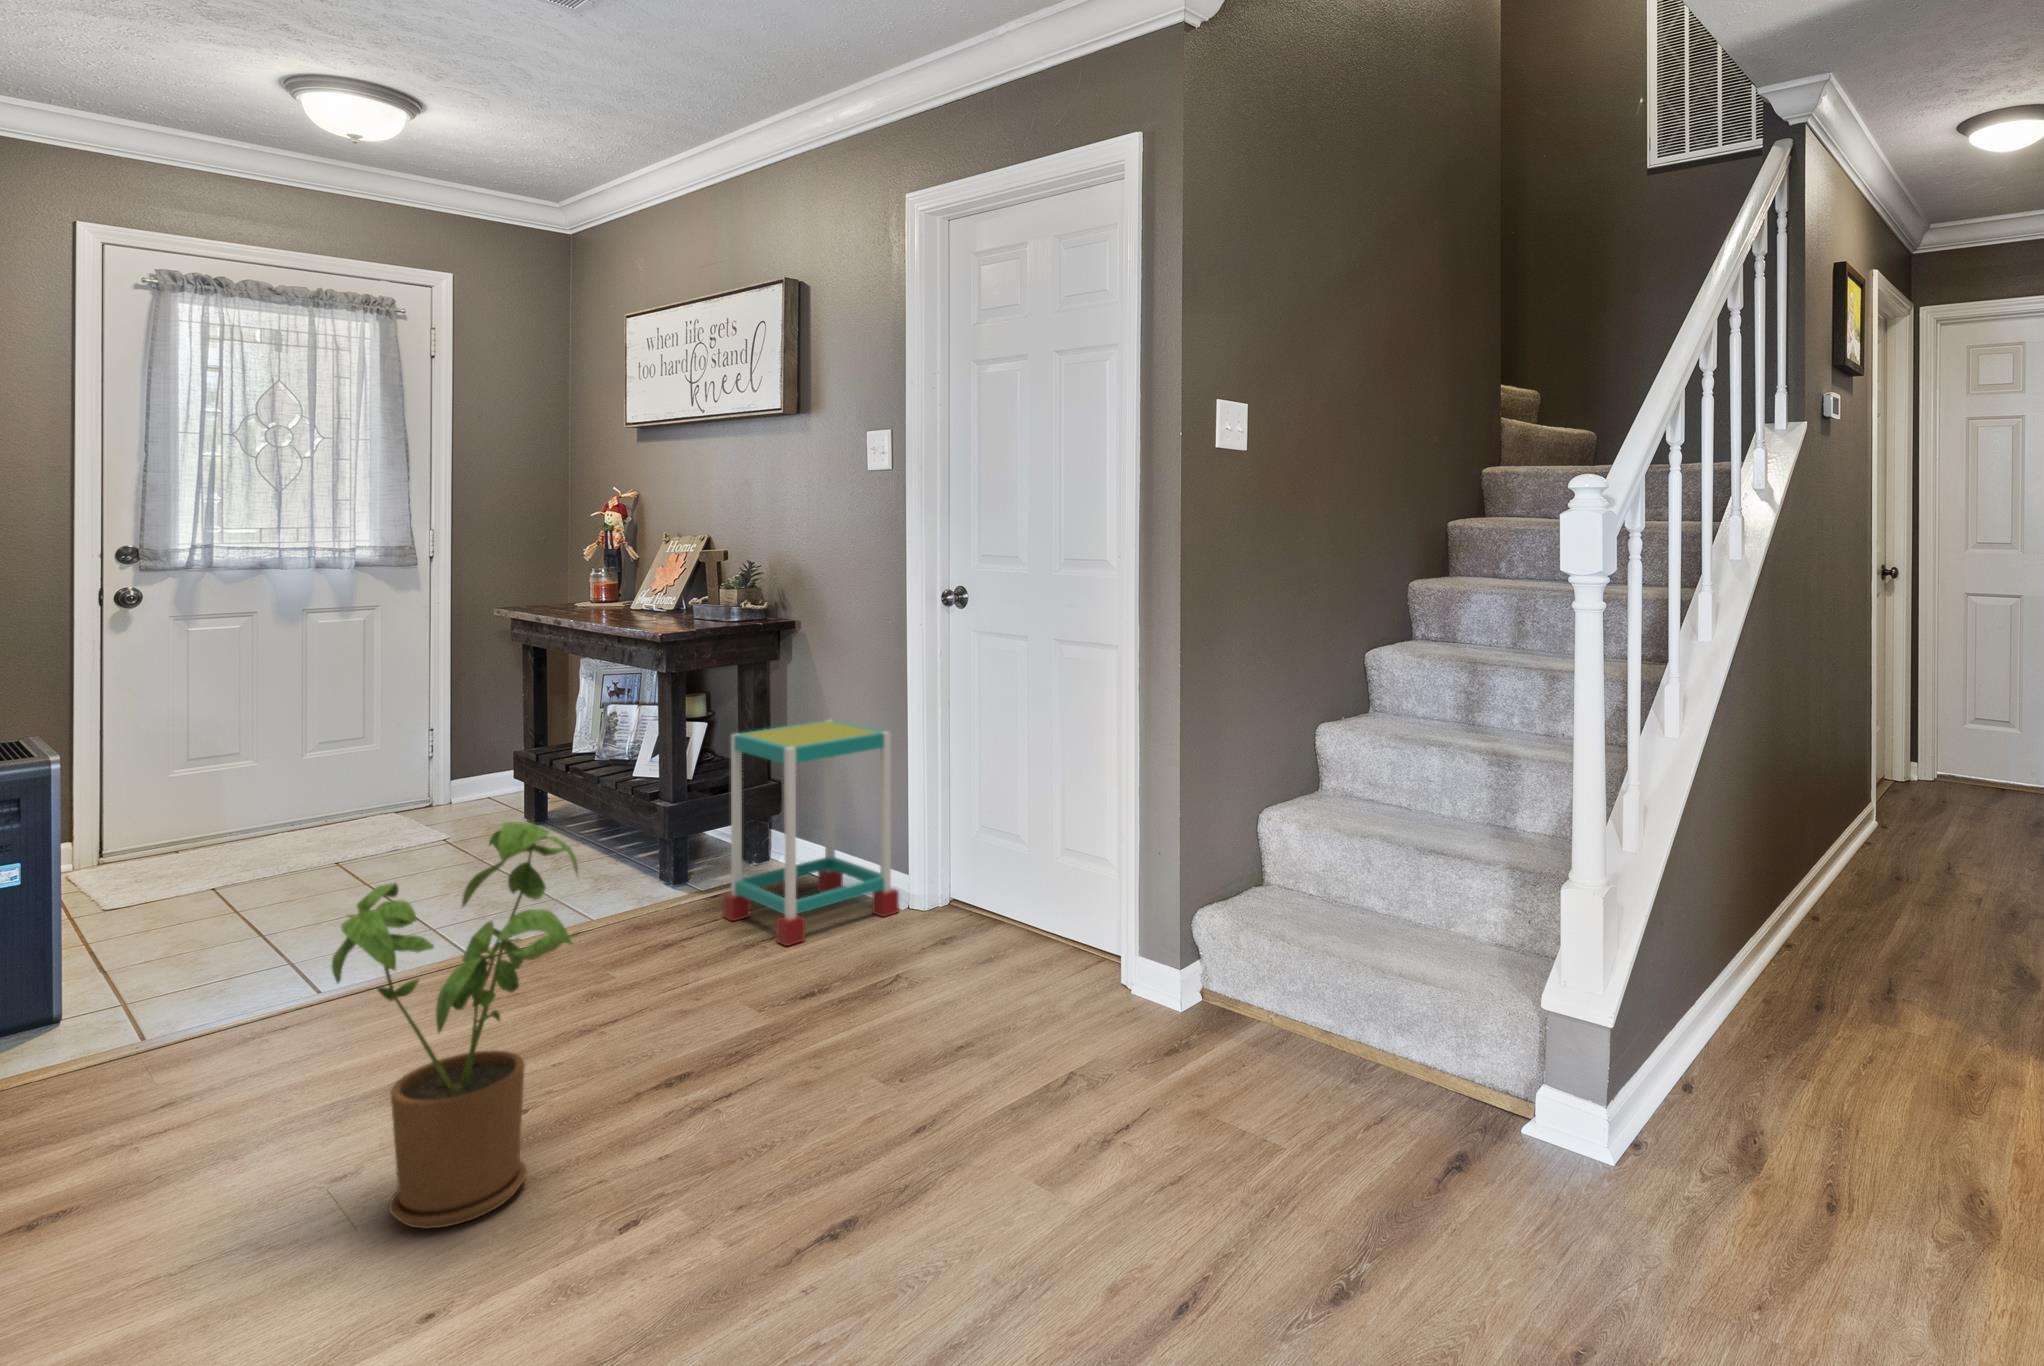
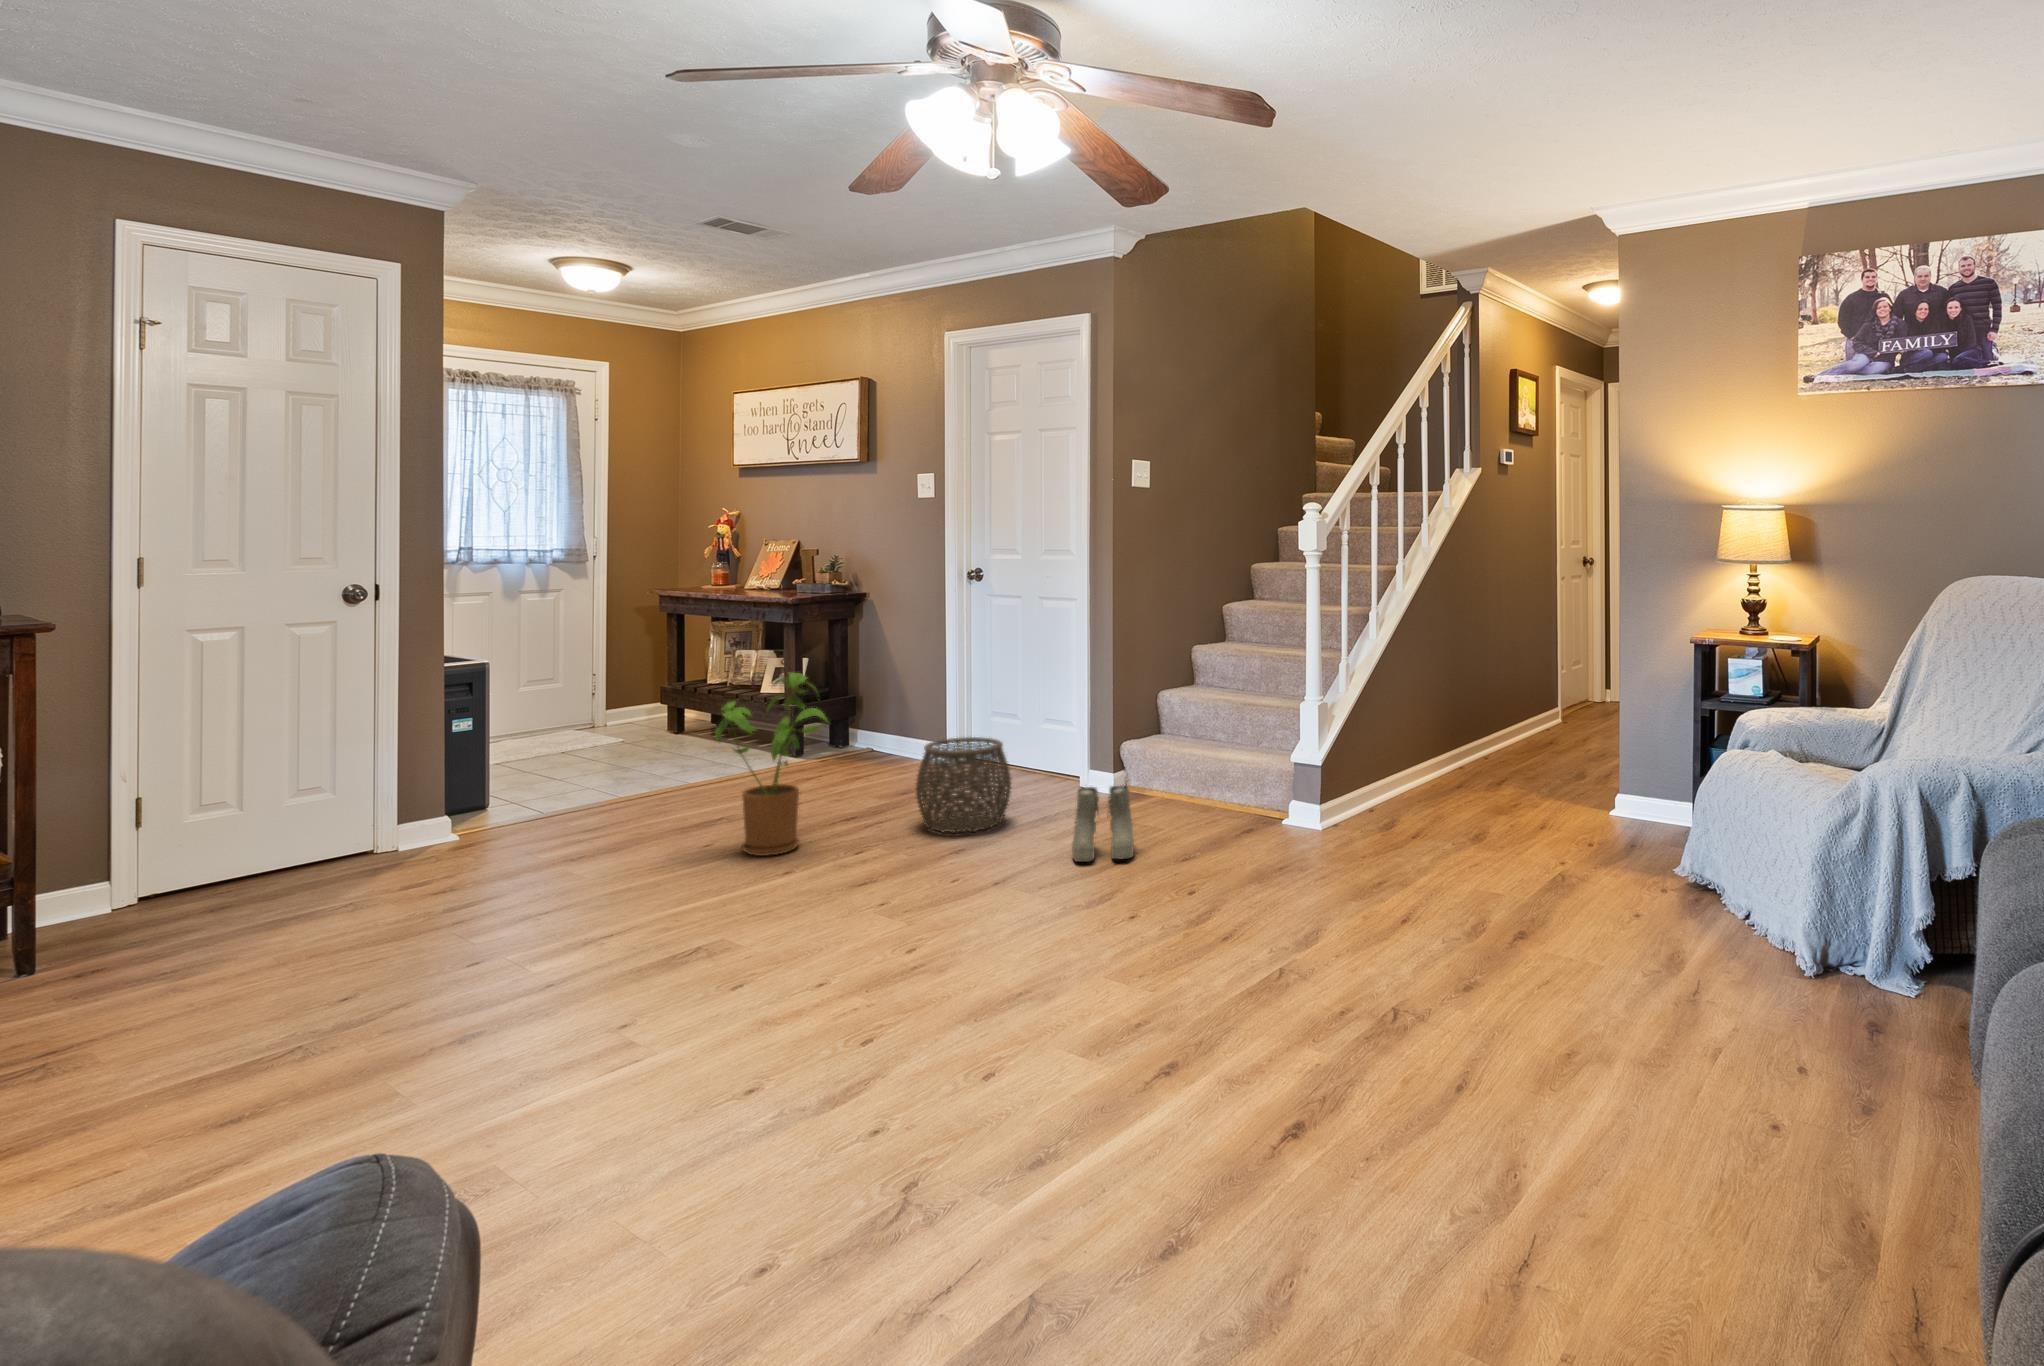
side table: present [723,720,899,946] -> none [836,652,942,778]
woven basket: none [785,925,981,1146] -> present [916,737,1011,833]
boots: none [1086,1083,1223,1296] -> present [1072,786,1134,862]

